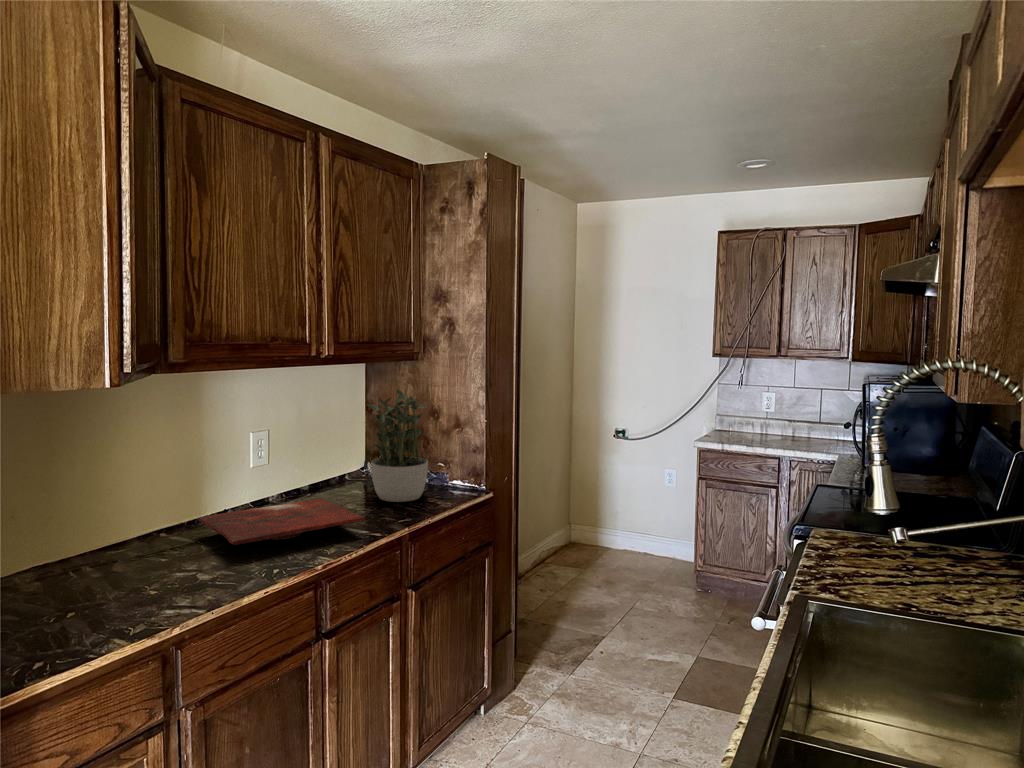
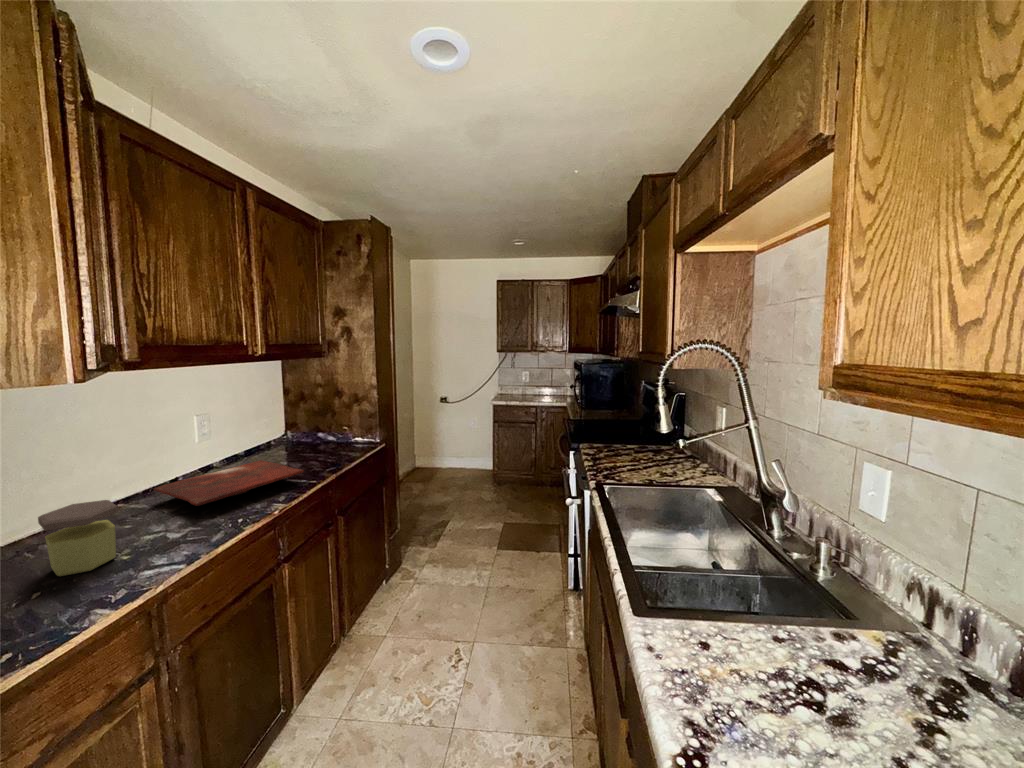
potted plant: present [367,390,428,502] -> none [289,378,339,456]
jar: none [83,522,150,599] -> present [38,500,118,576]

